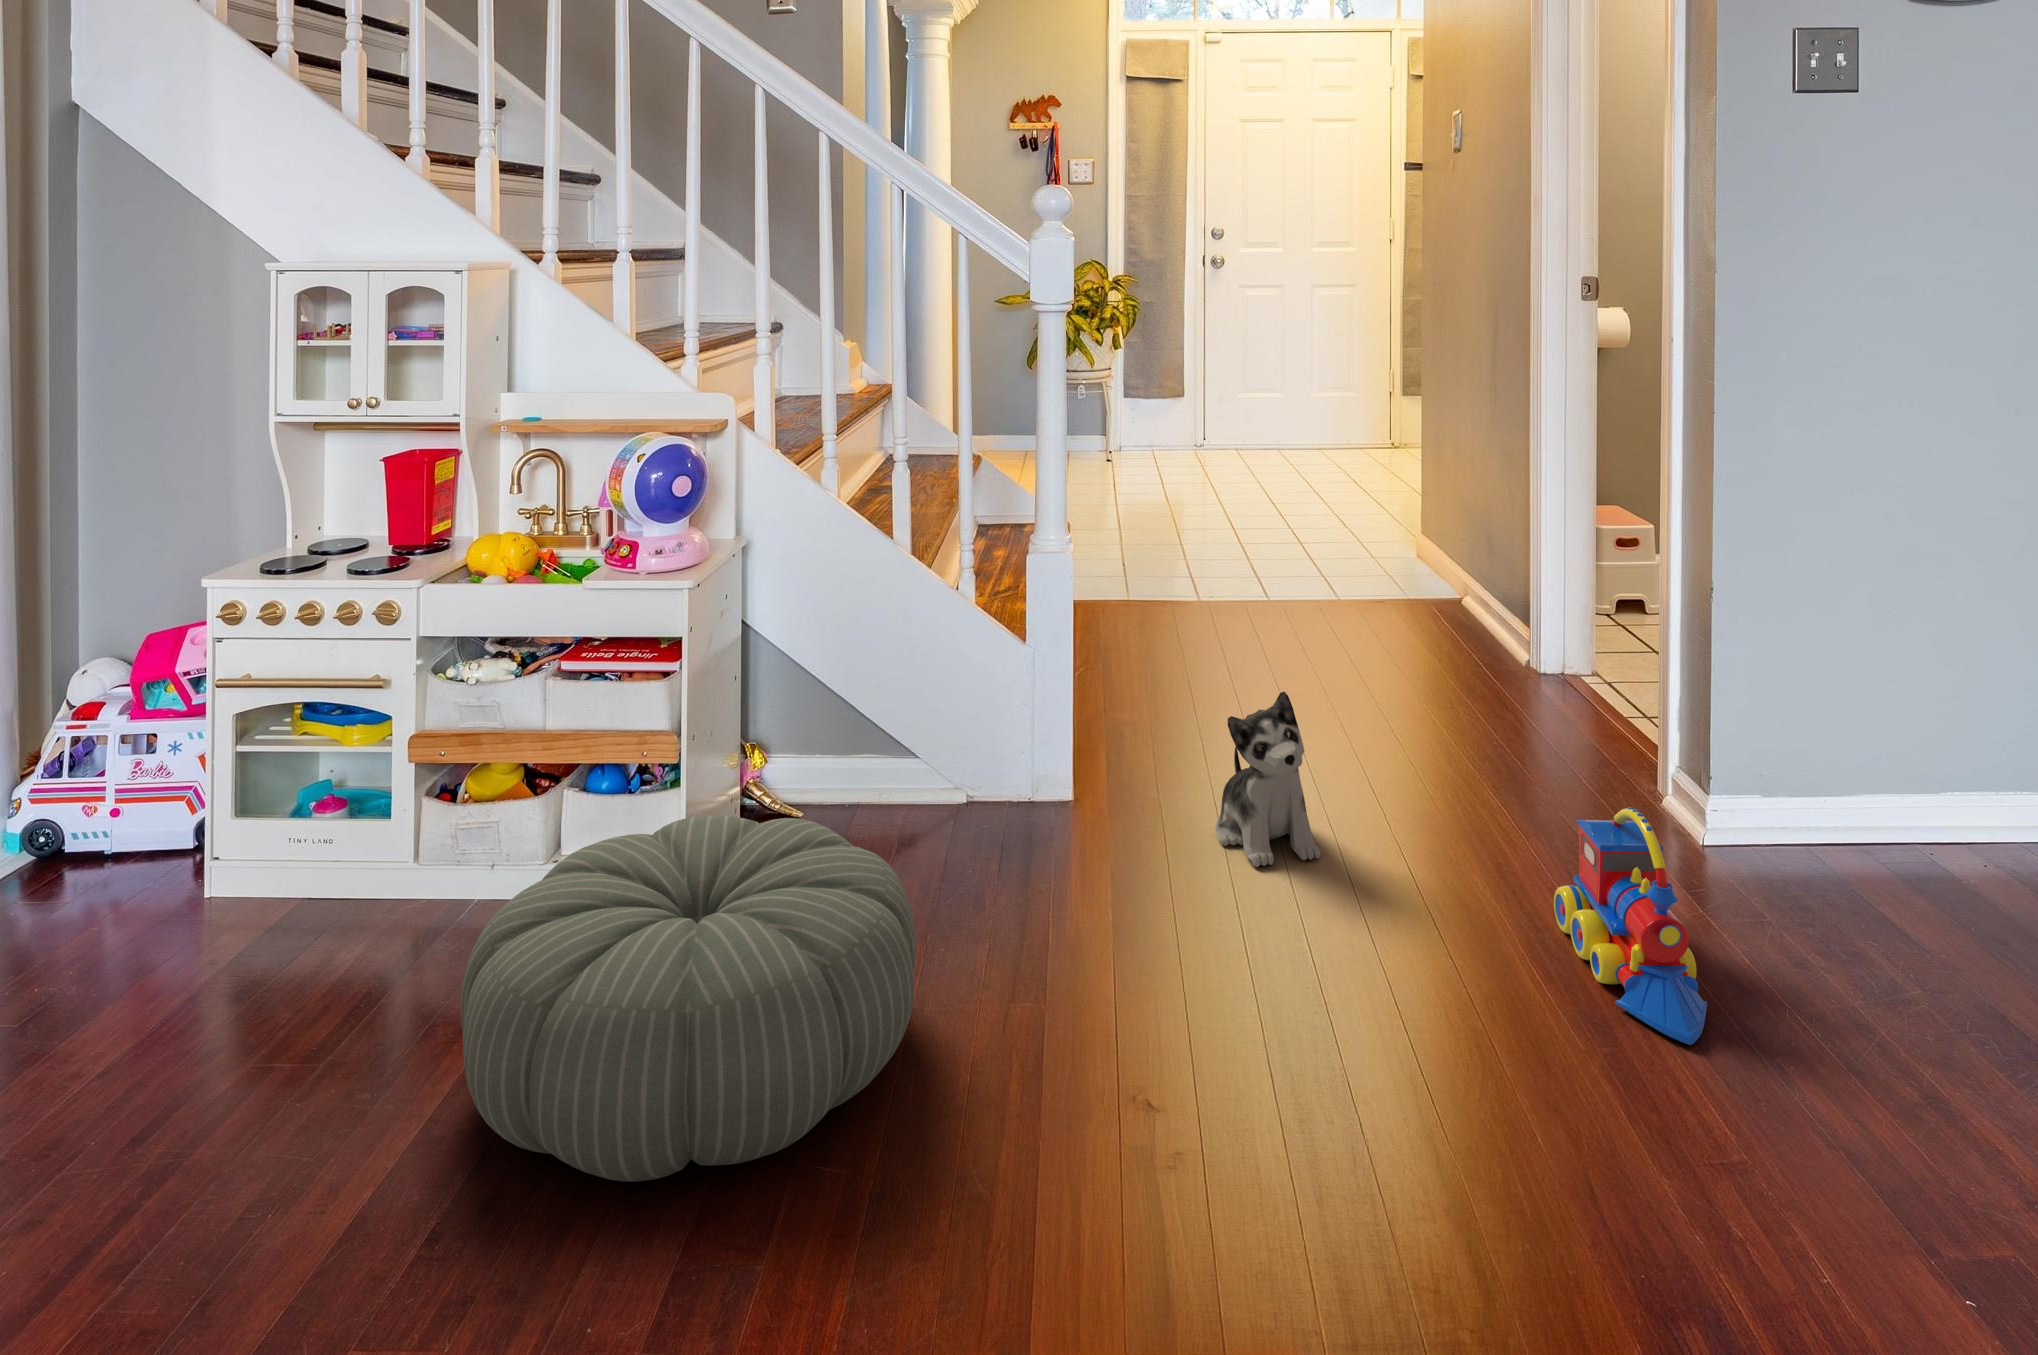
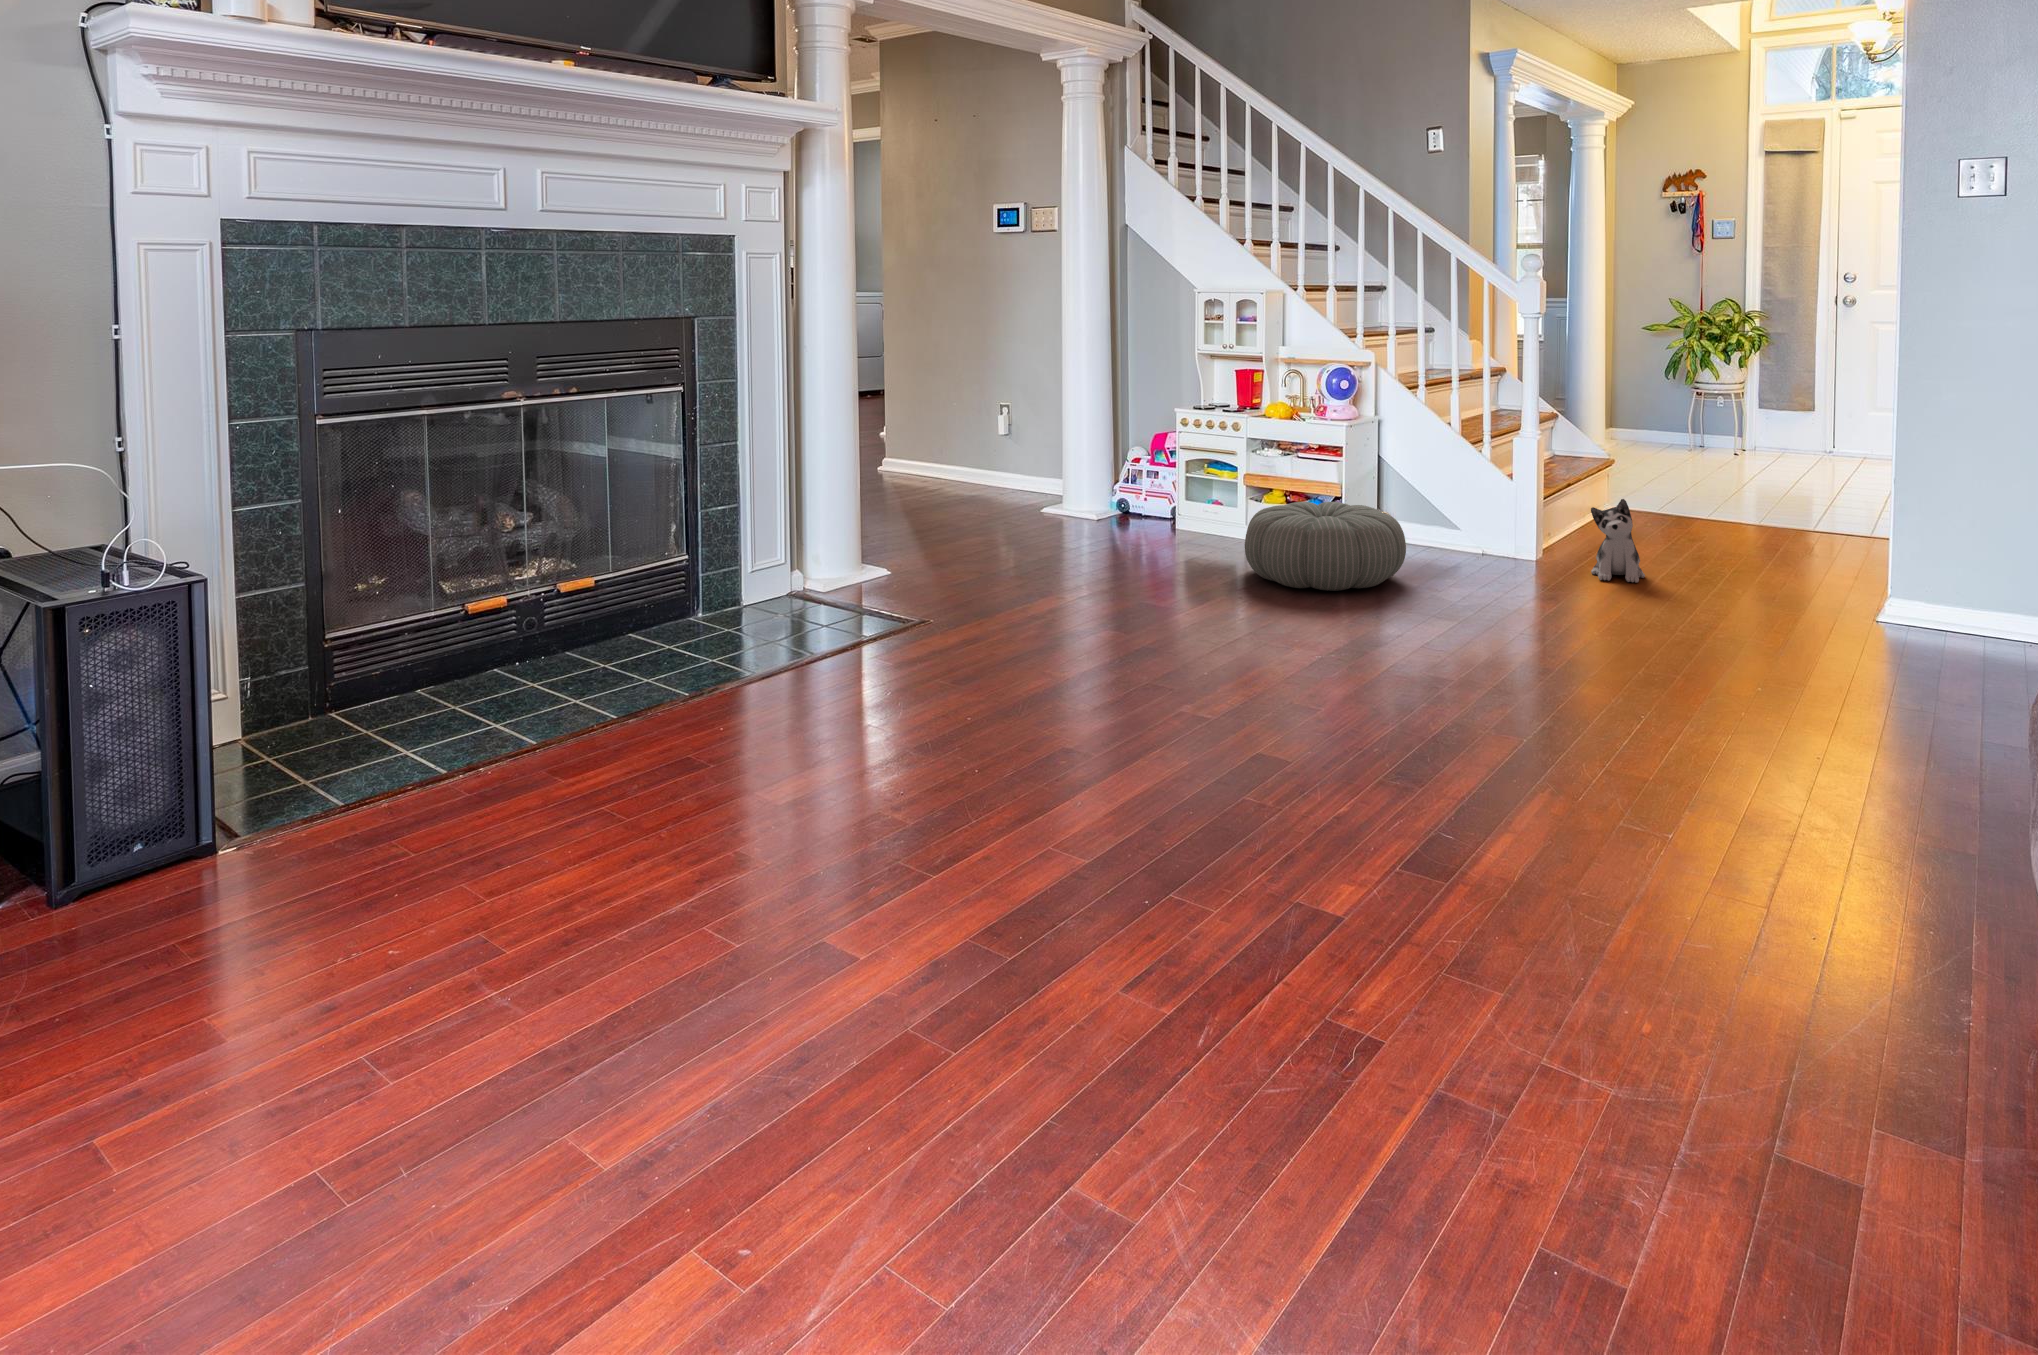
toy train: present [1554,807,1707,1045] -> none [1724,546,1789,638]

